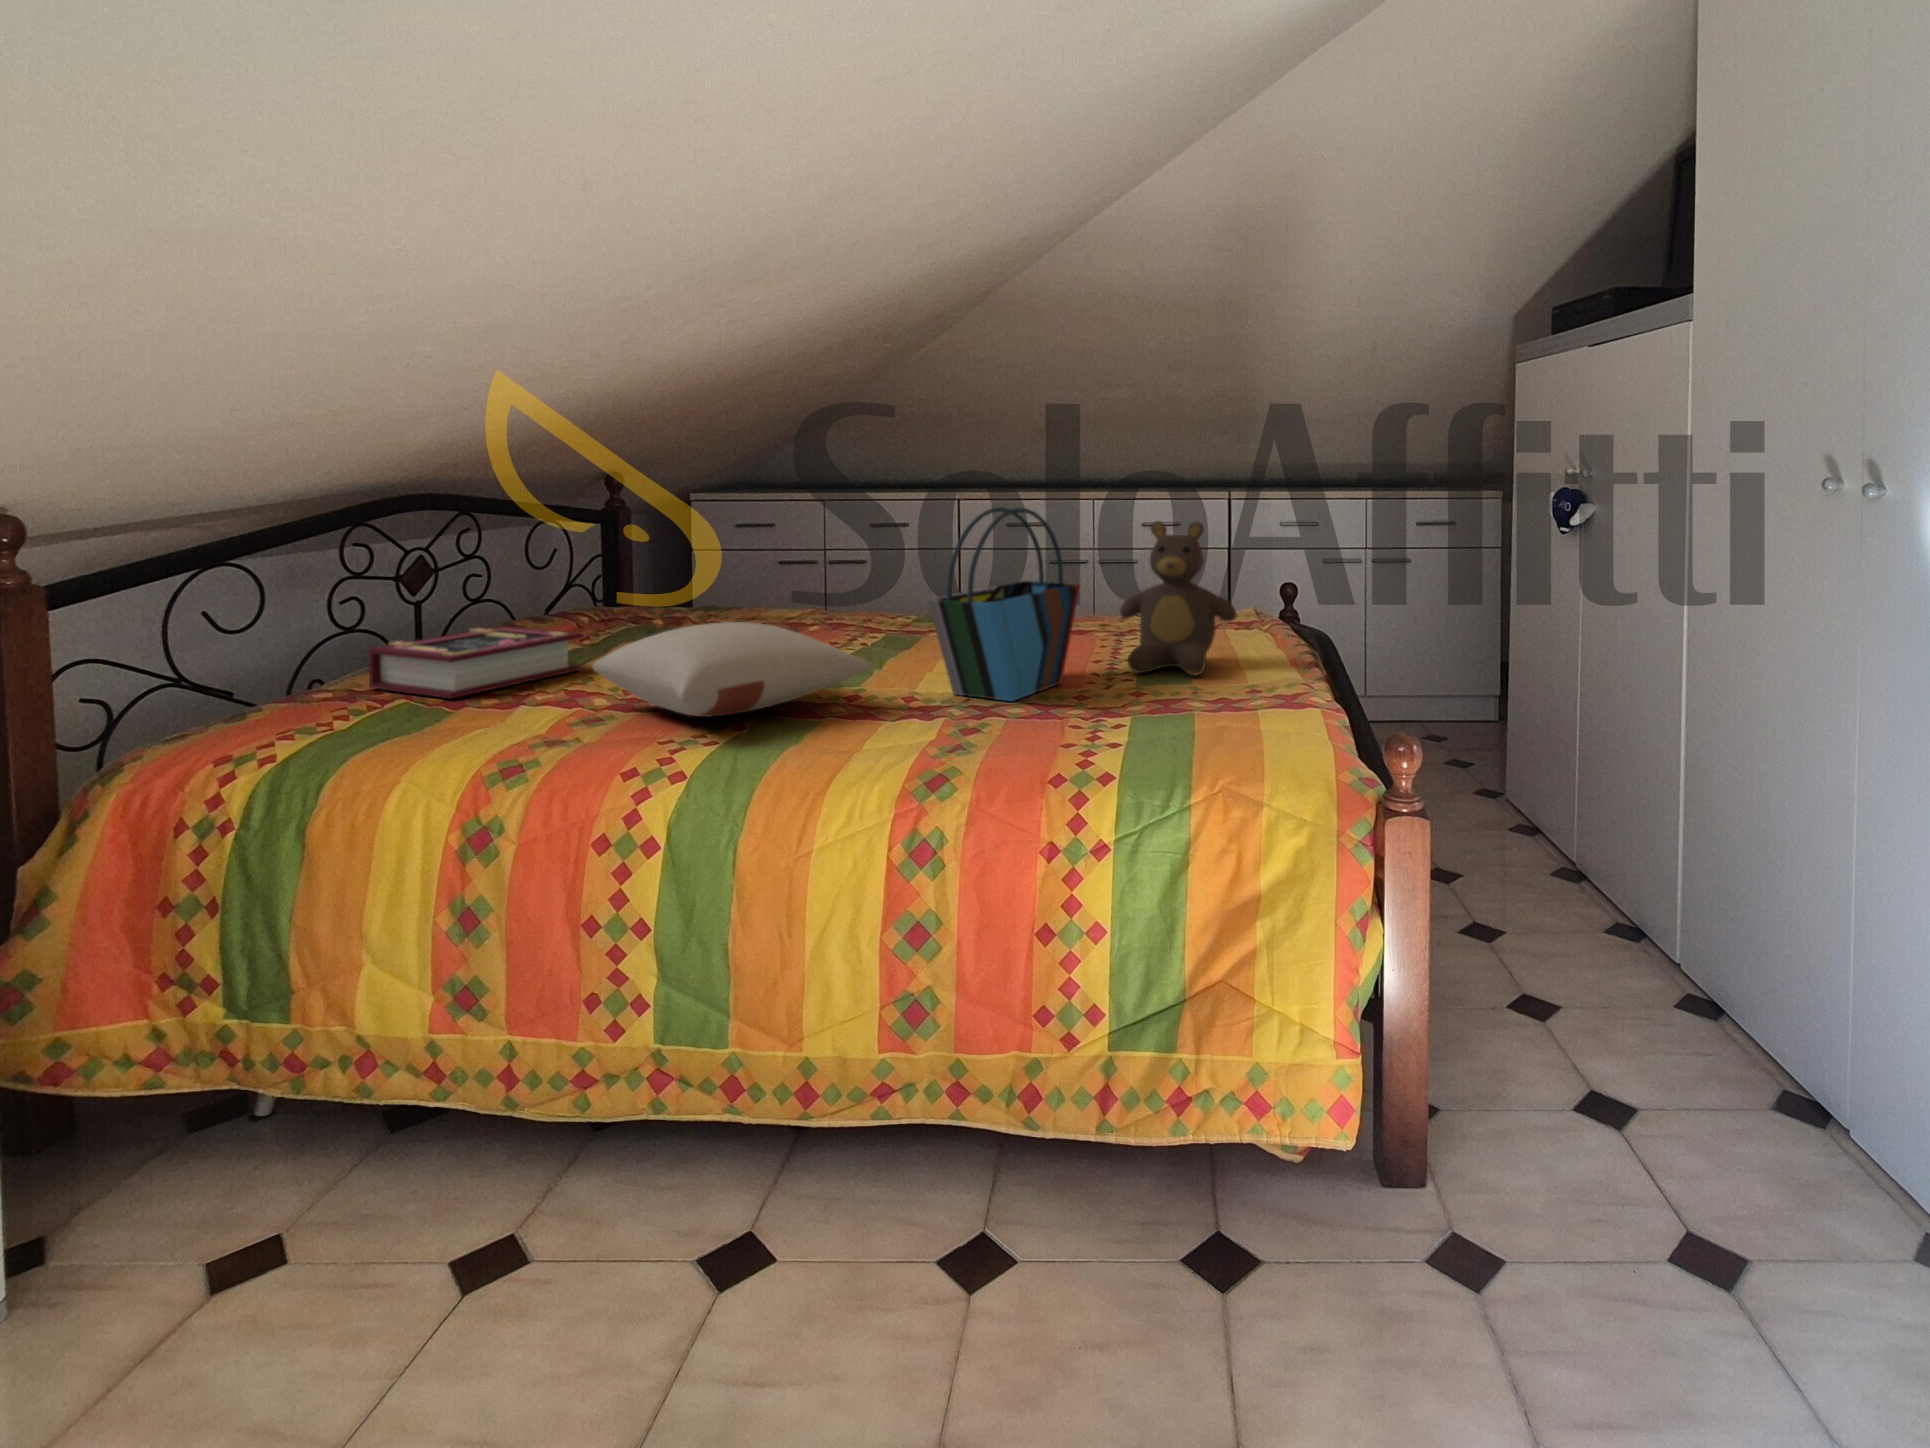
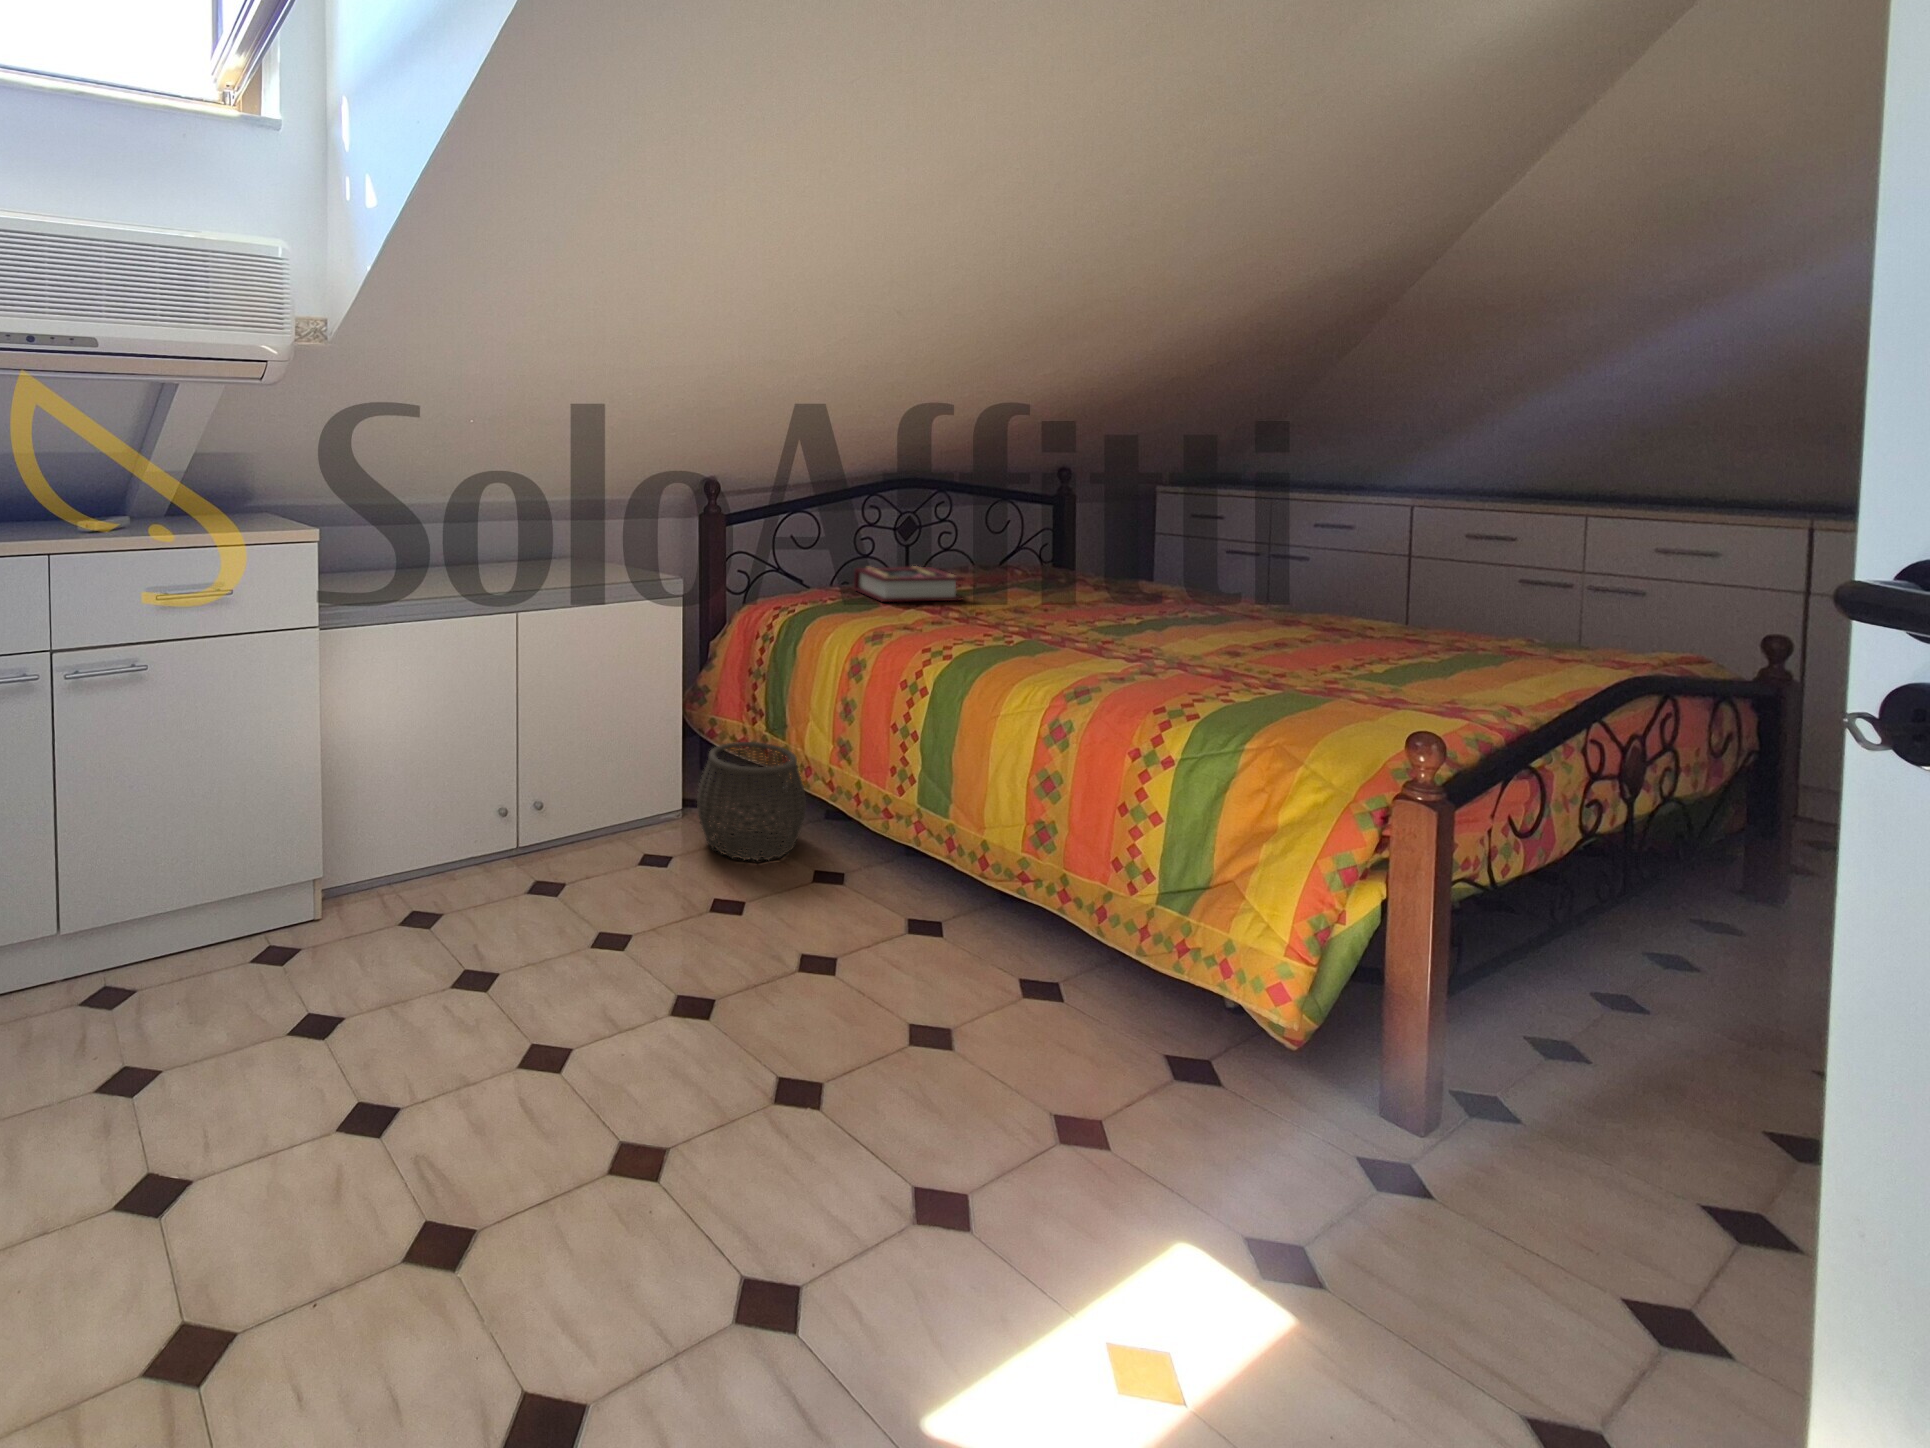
tote bag: present [928,507,1080,701] -> none [1145,526,1300,671]
teddy bear: present [1120,521,1237,676] -> none [1342,552,1473,690]
pillow: present [593,622,871,717] -> none [944,580,1099,638]
woven basket: none [81,1045,392,1366] -> present [697,742,806,861]

